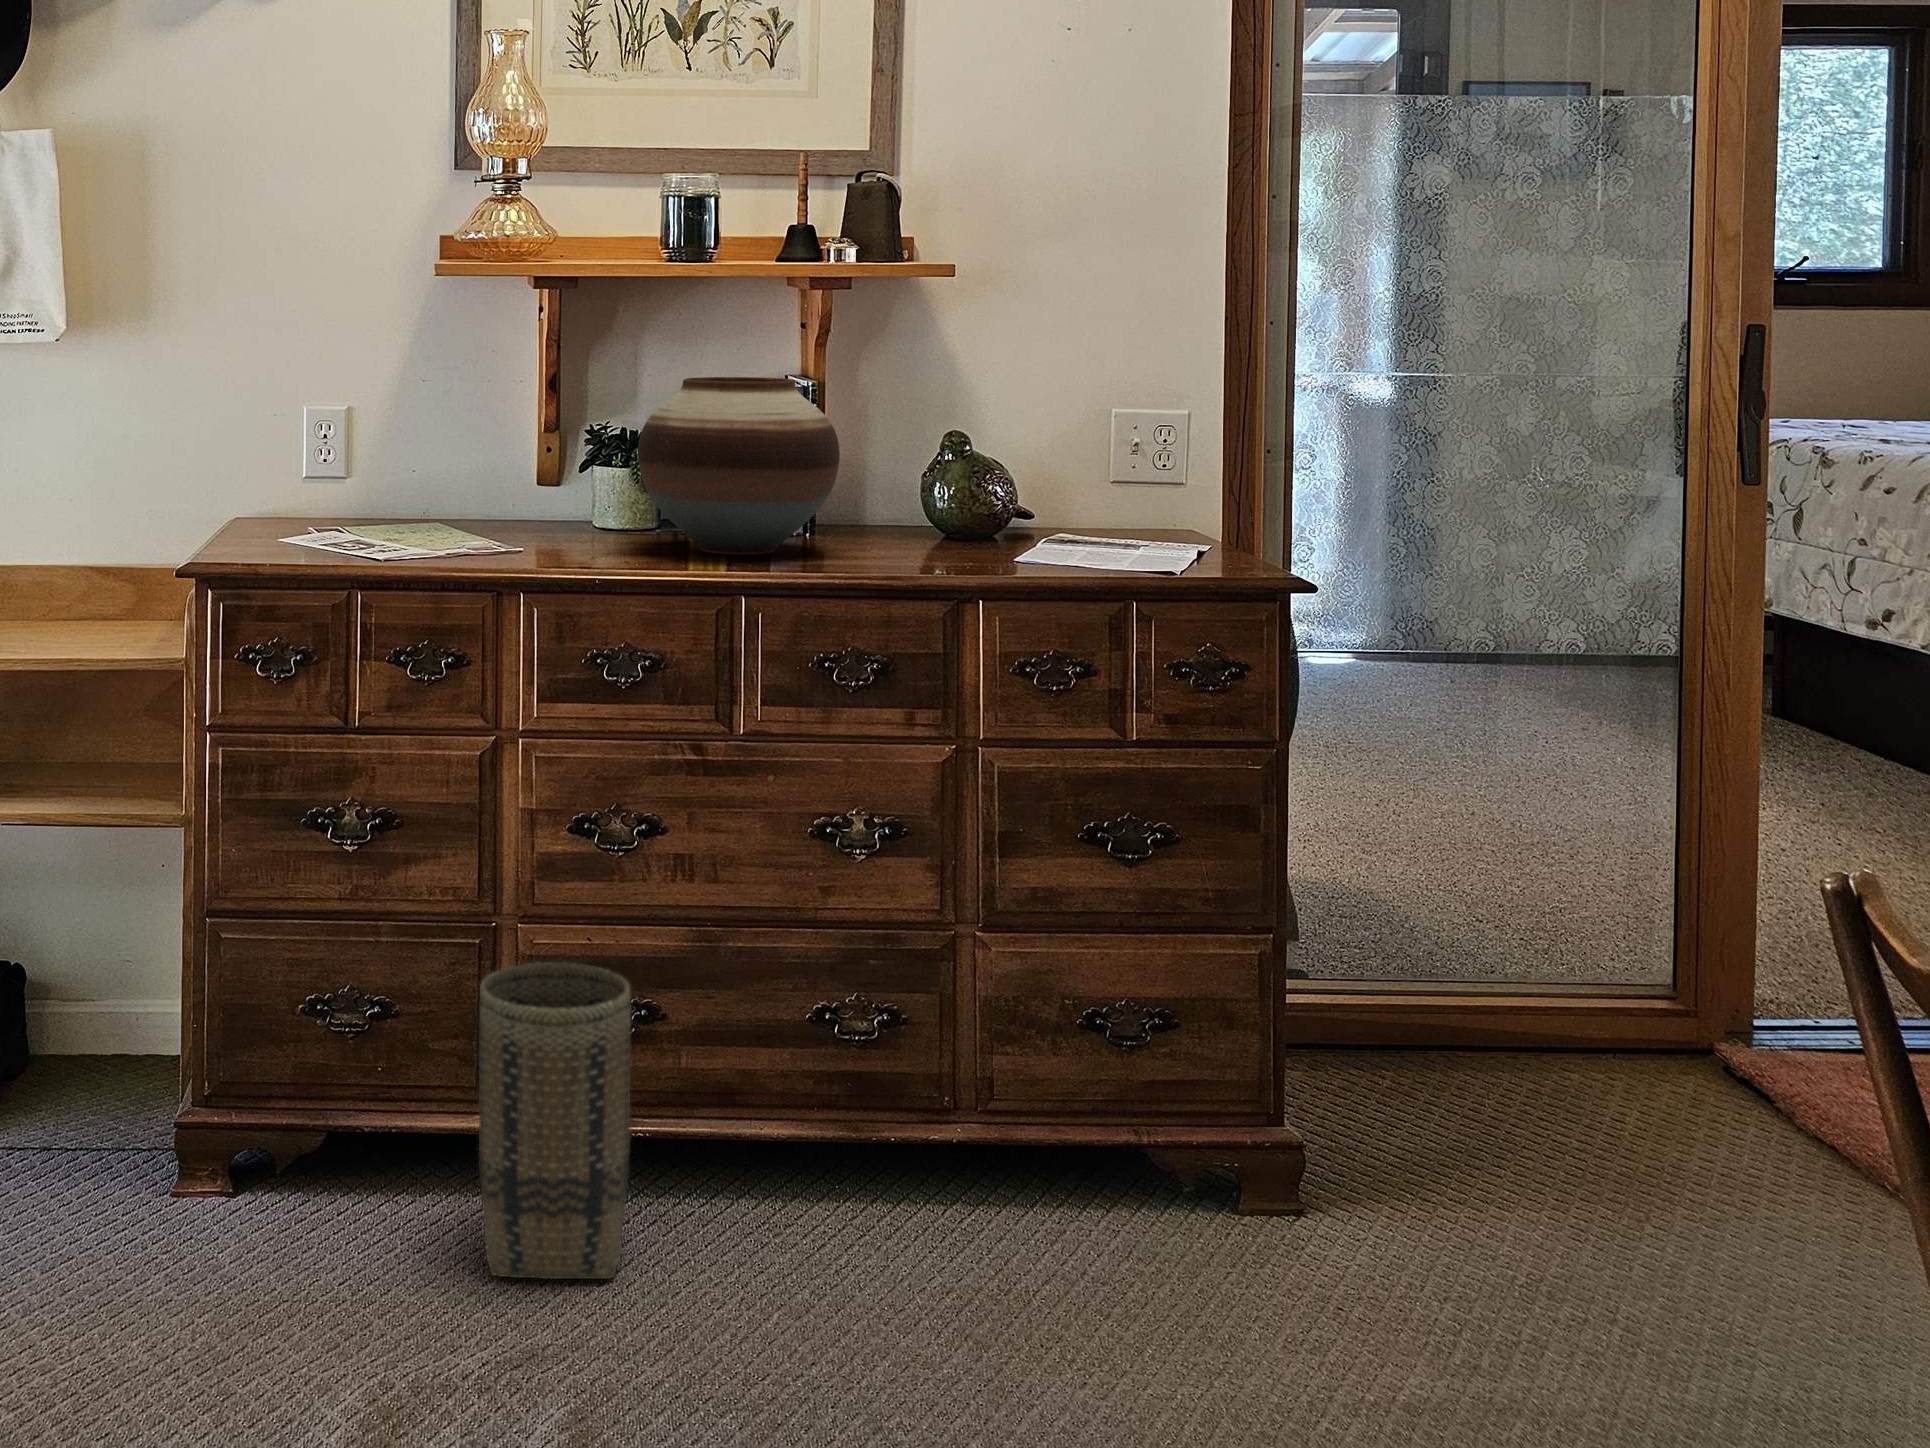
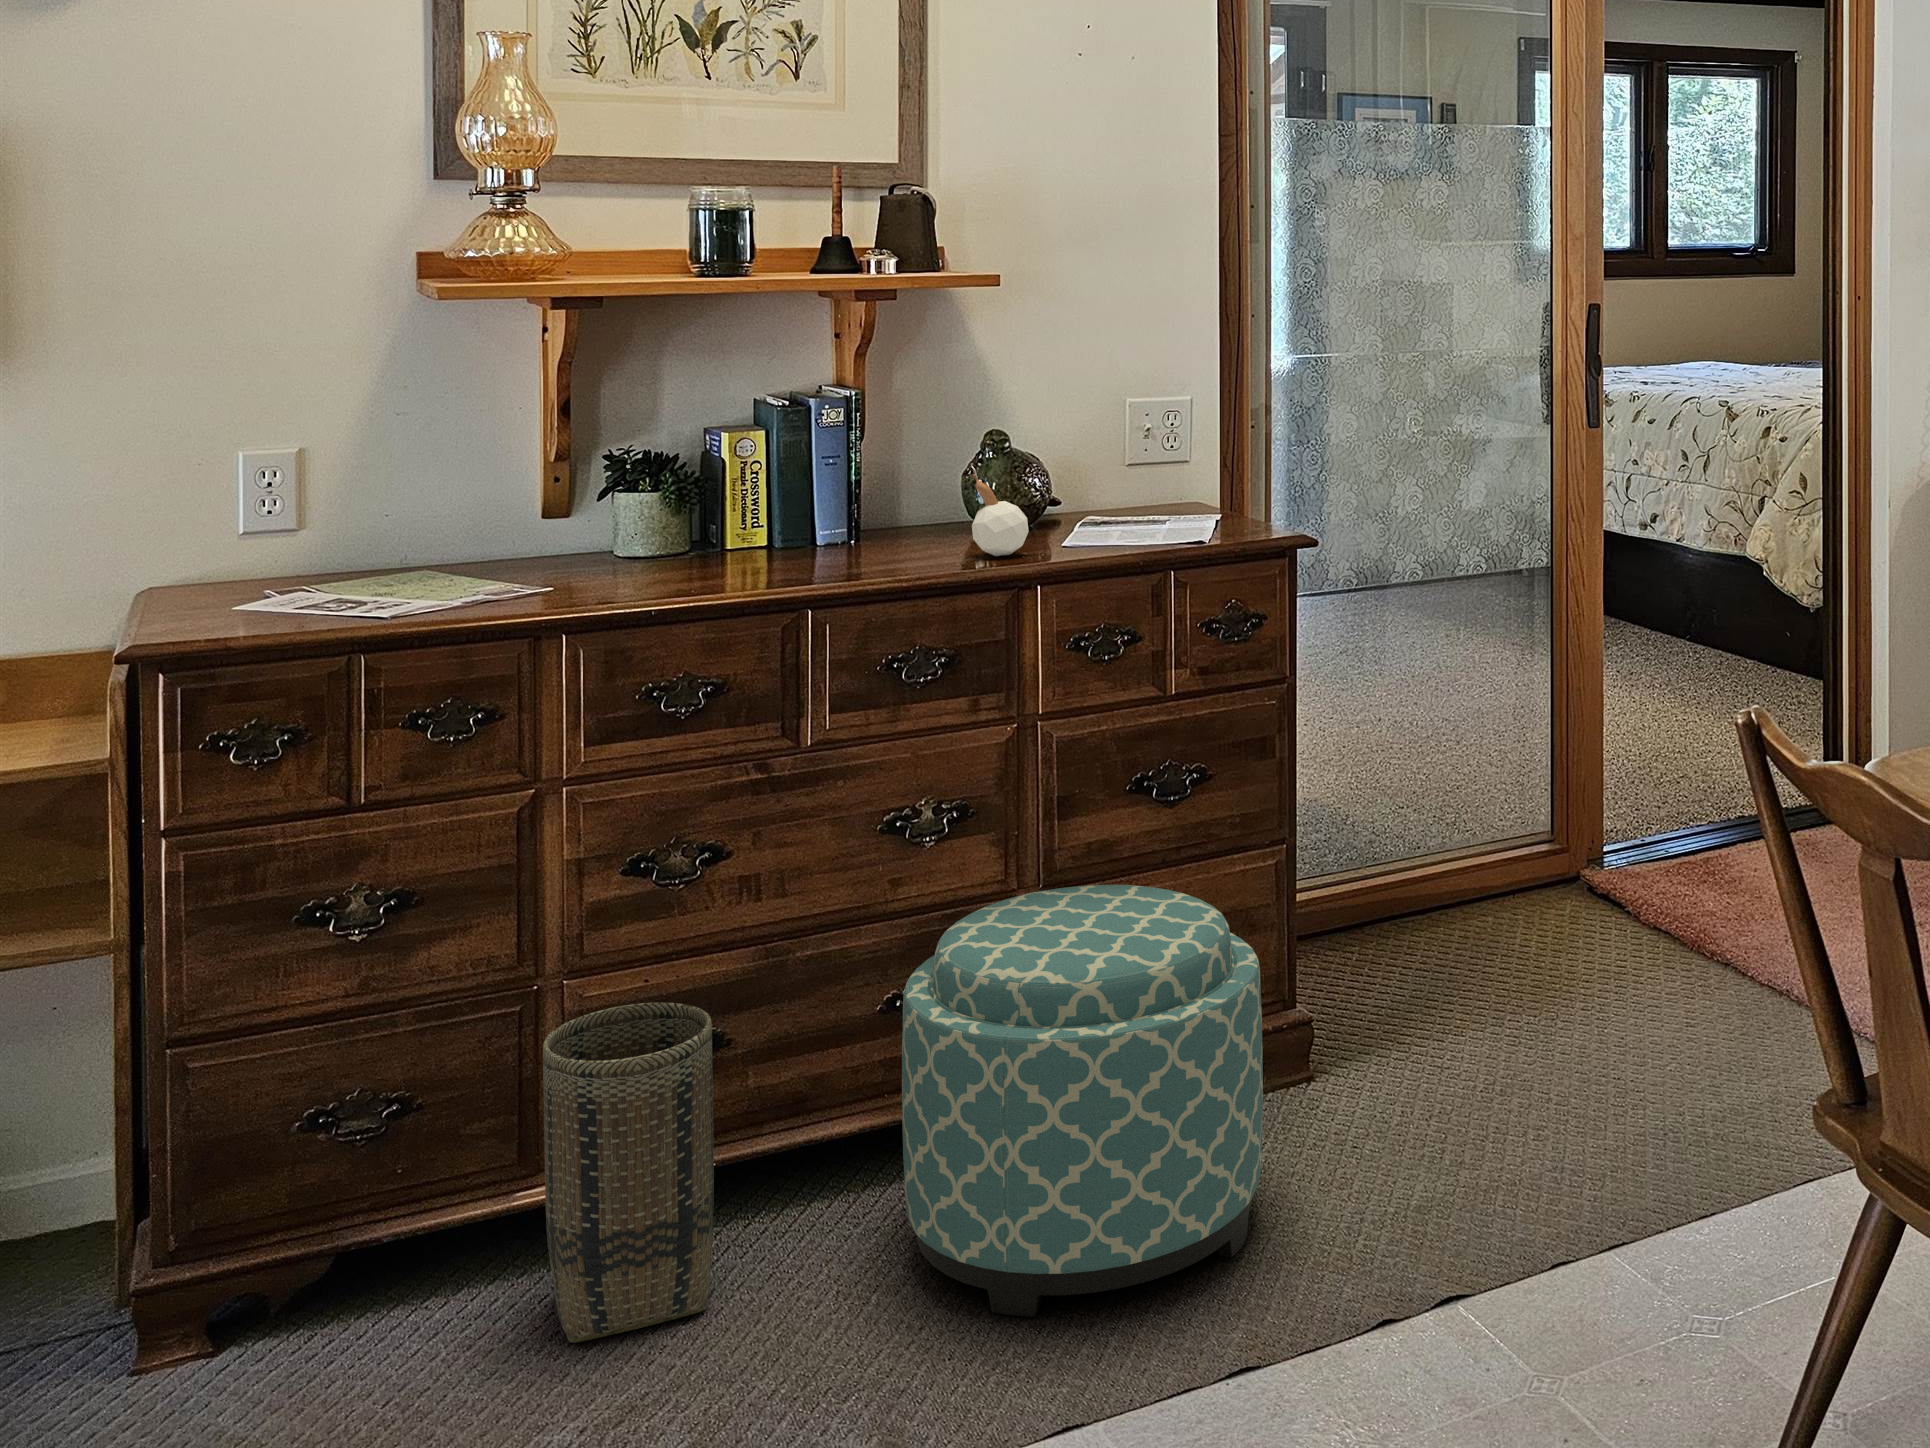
vase: present [638,377,840,555] -> none [679,392,890,570]
candle: none [921,459,979,559] -> present [971,463,1029,556]
ottoman: none [809,922,1203,1373] -> present [902,885,1263,1317]

